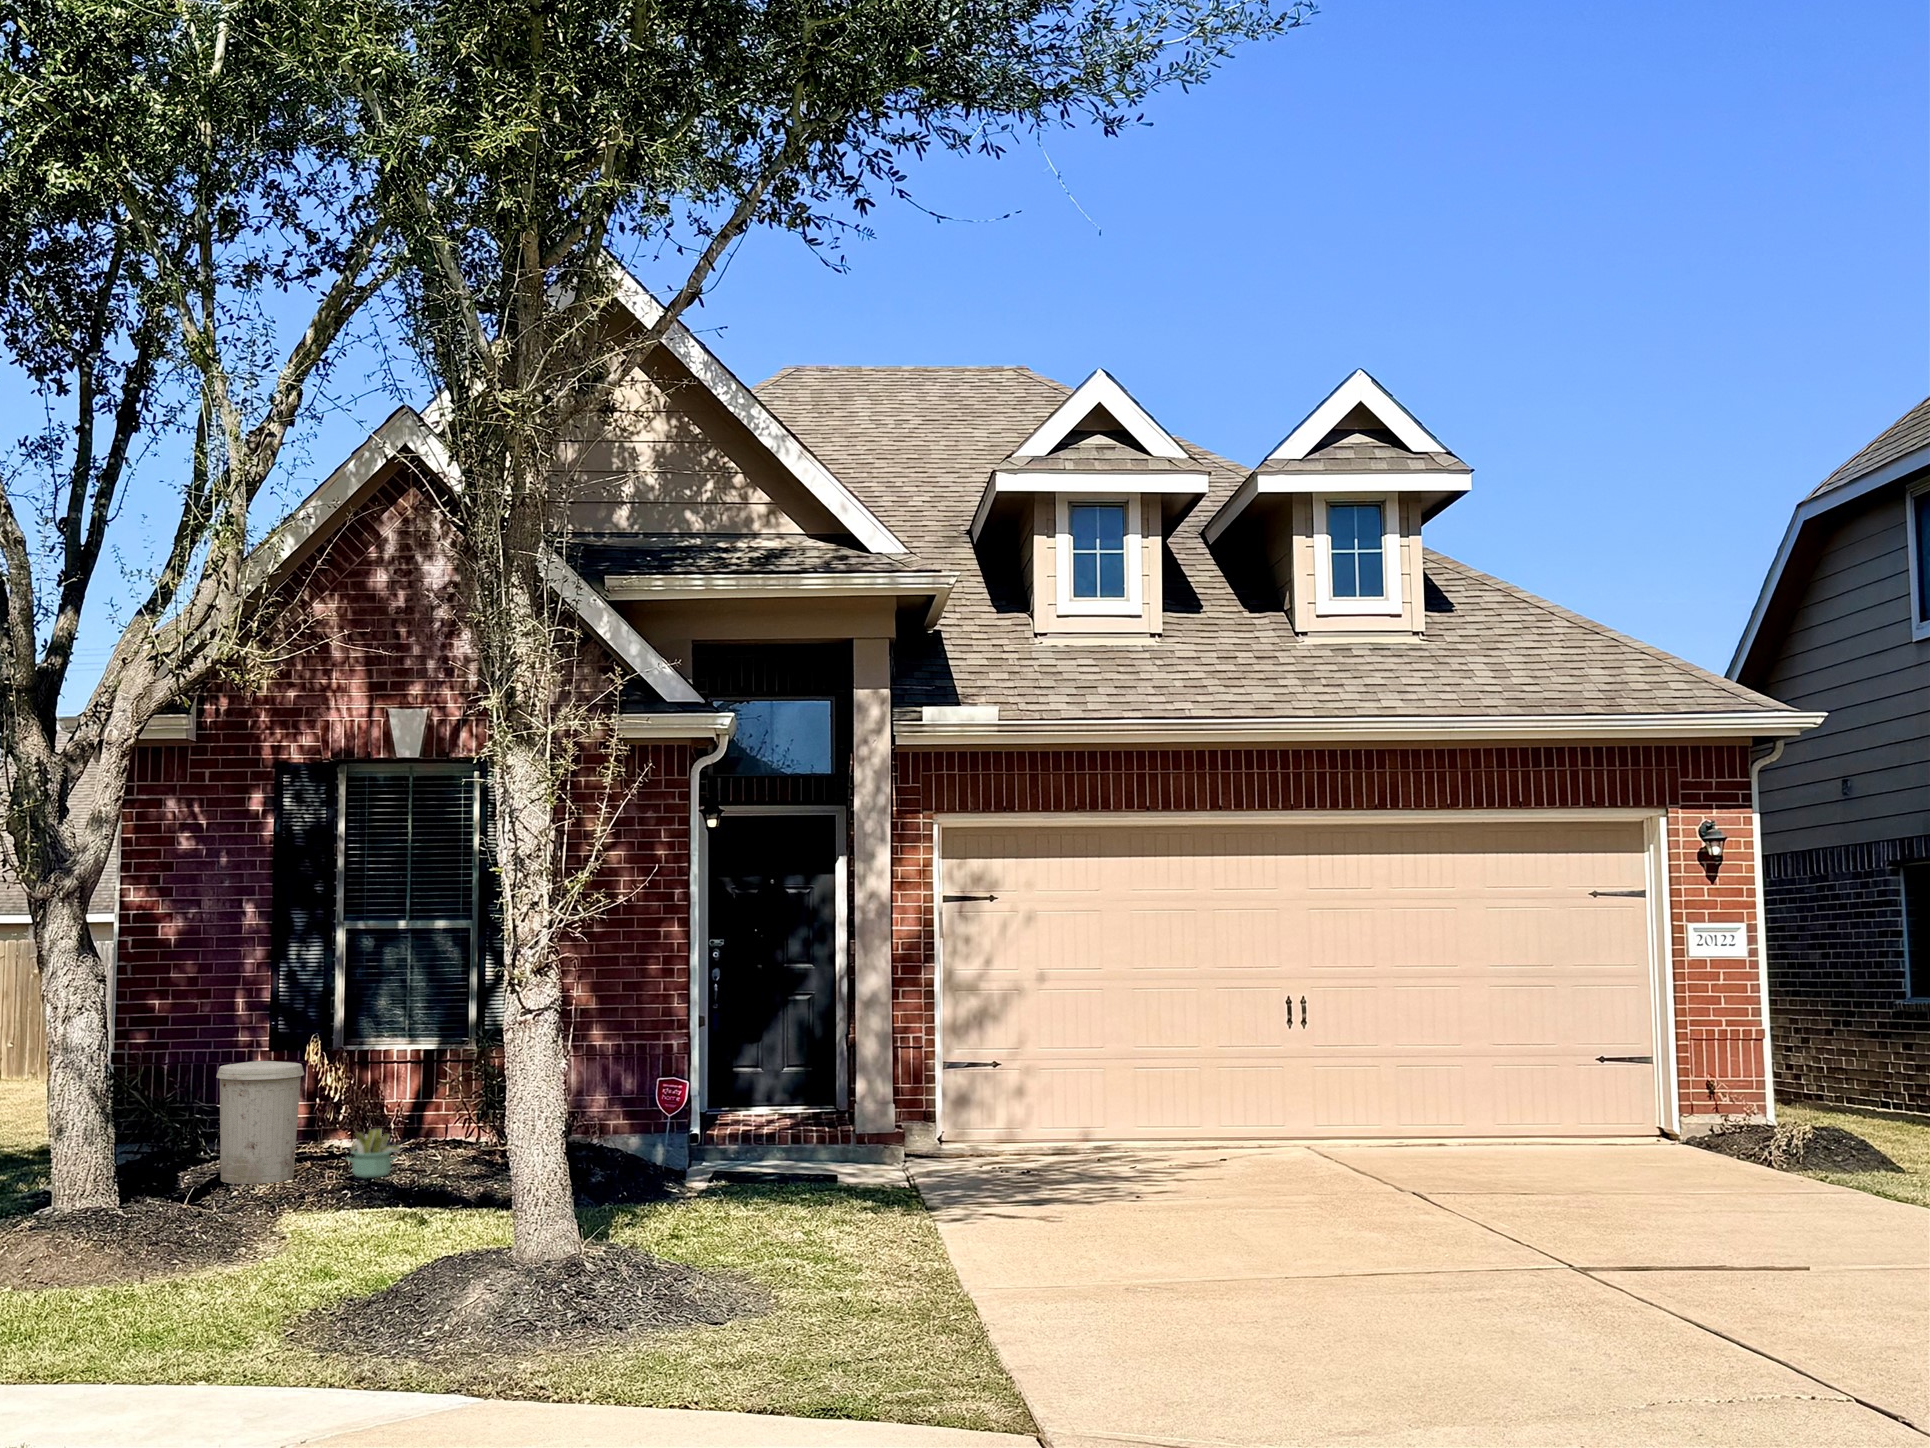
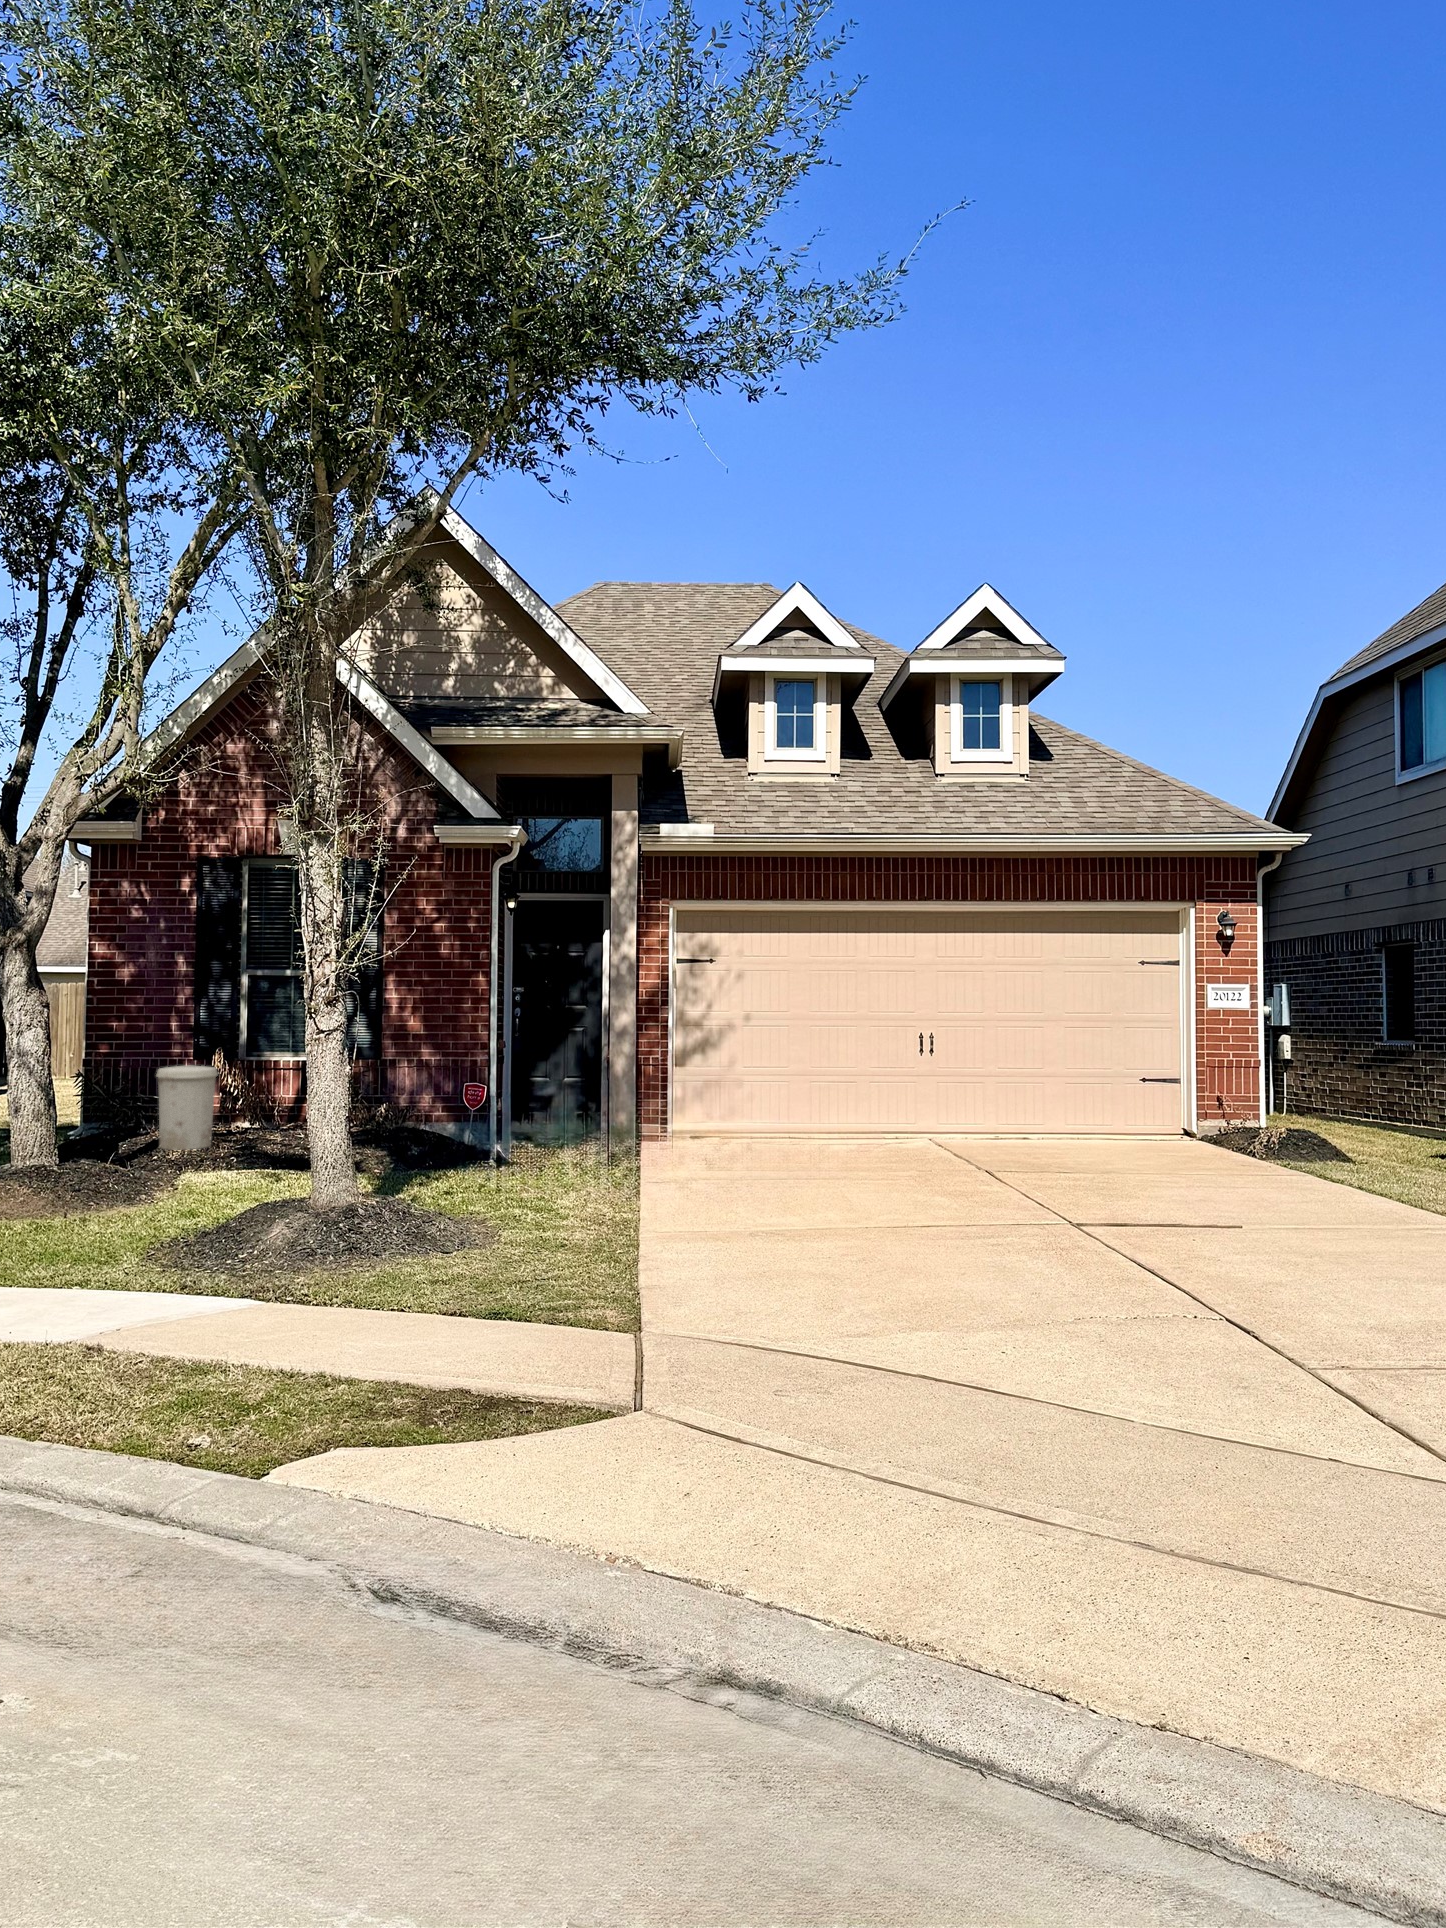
decorative plant: present [346,1129,400,1178] -> none [247,1114,286,1147]

